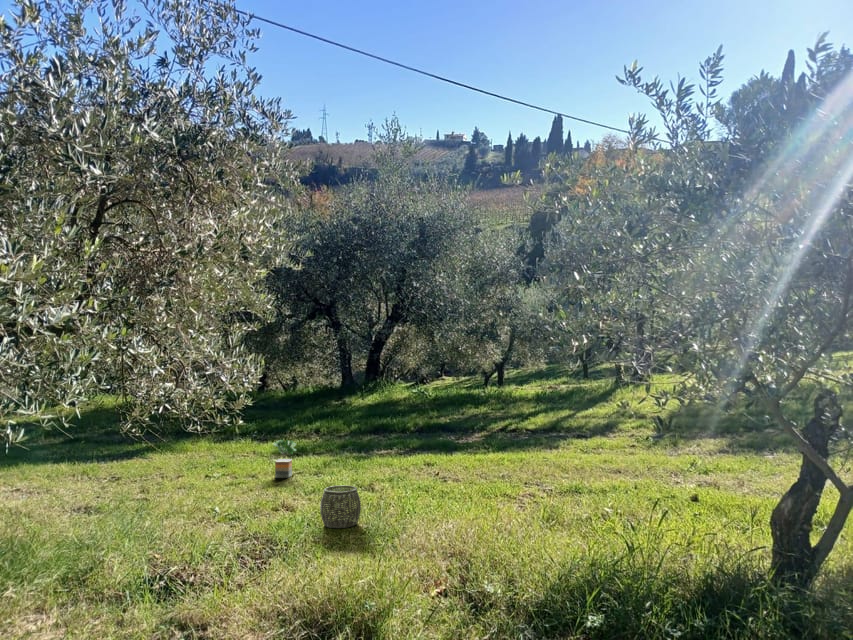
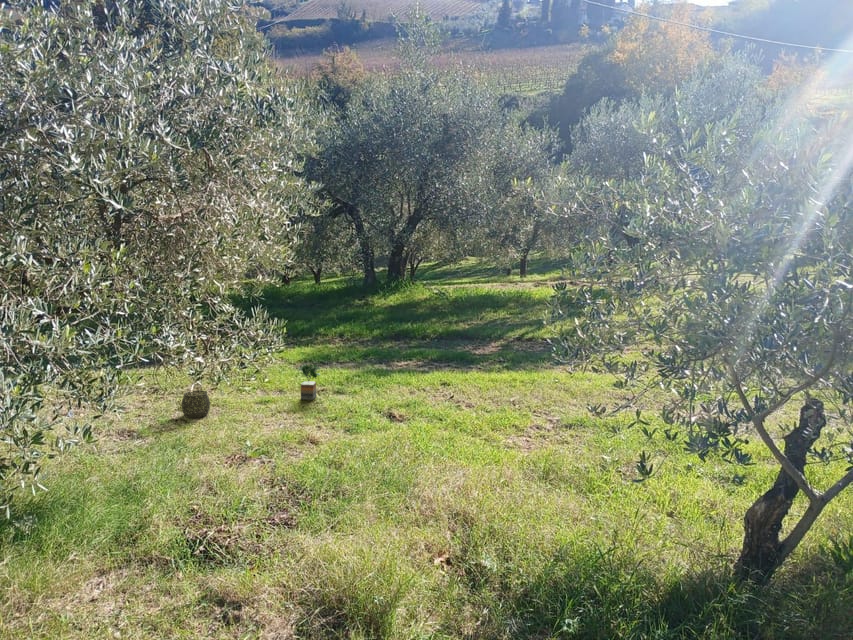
woven basket: present [320,486,361,528] -> present [181,390,210,418]

